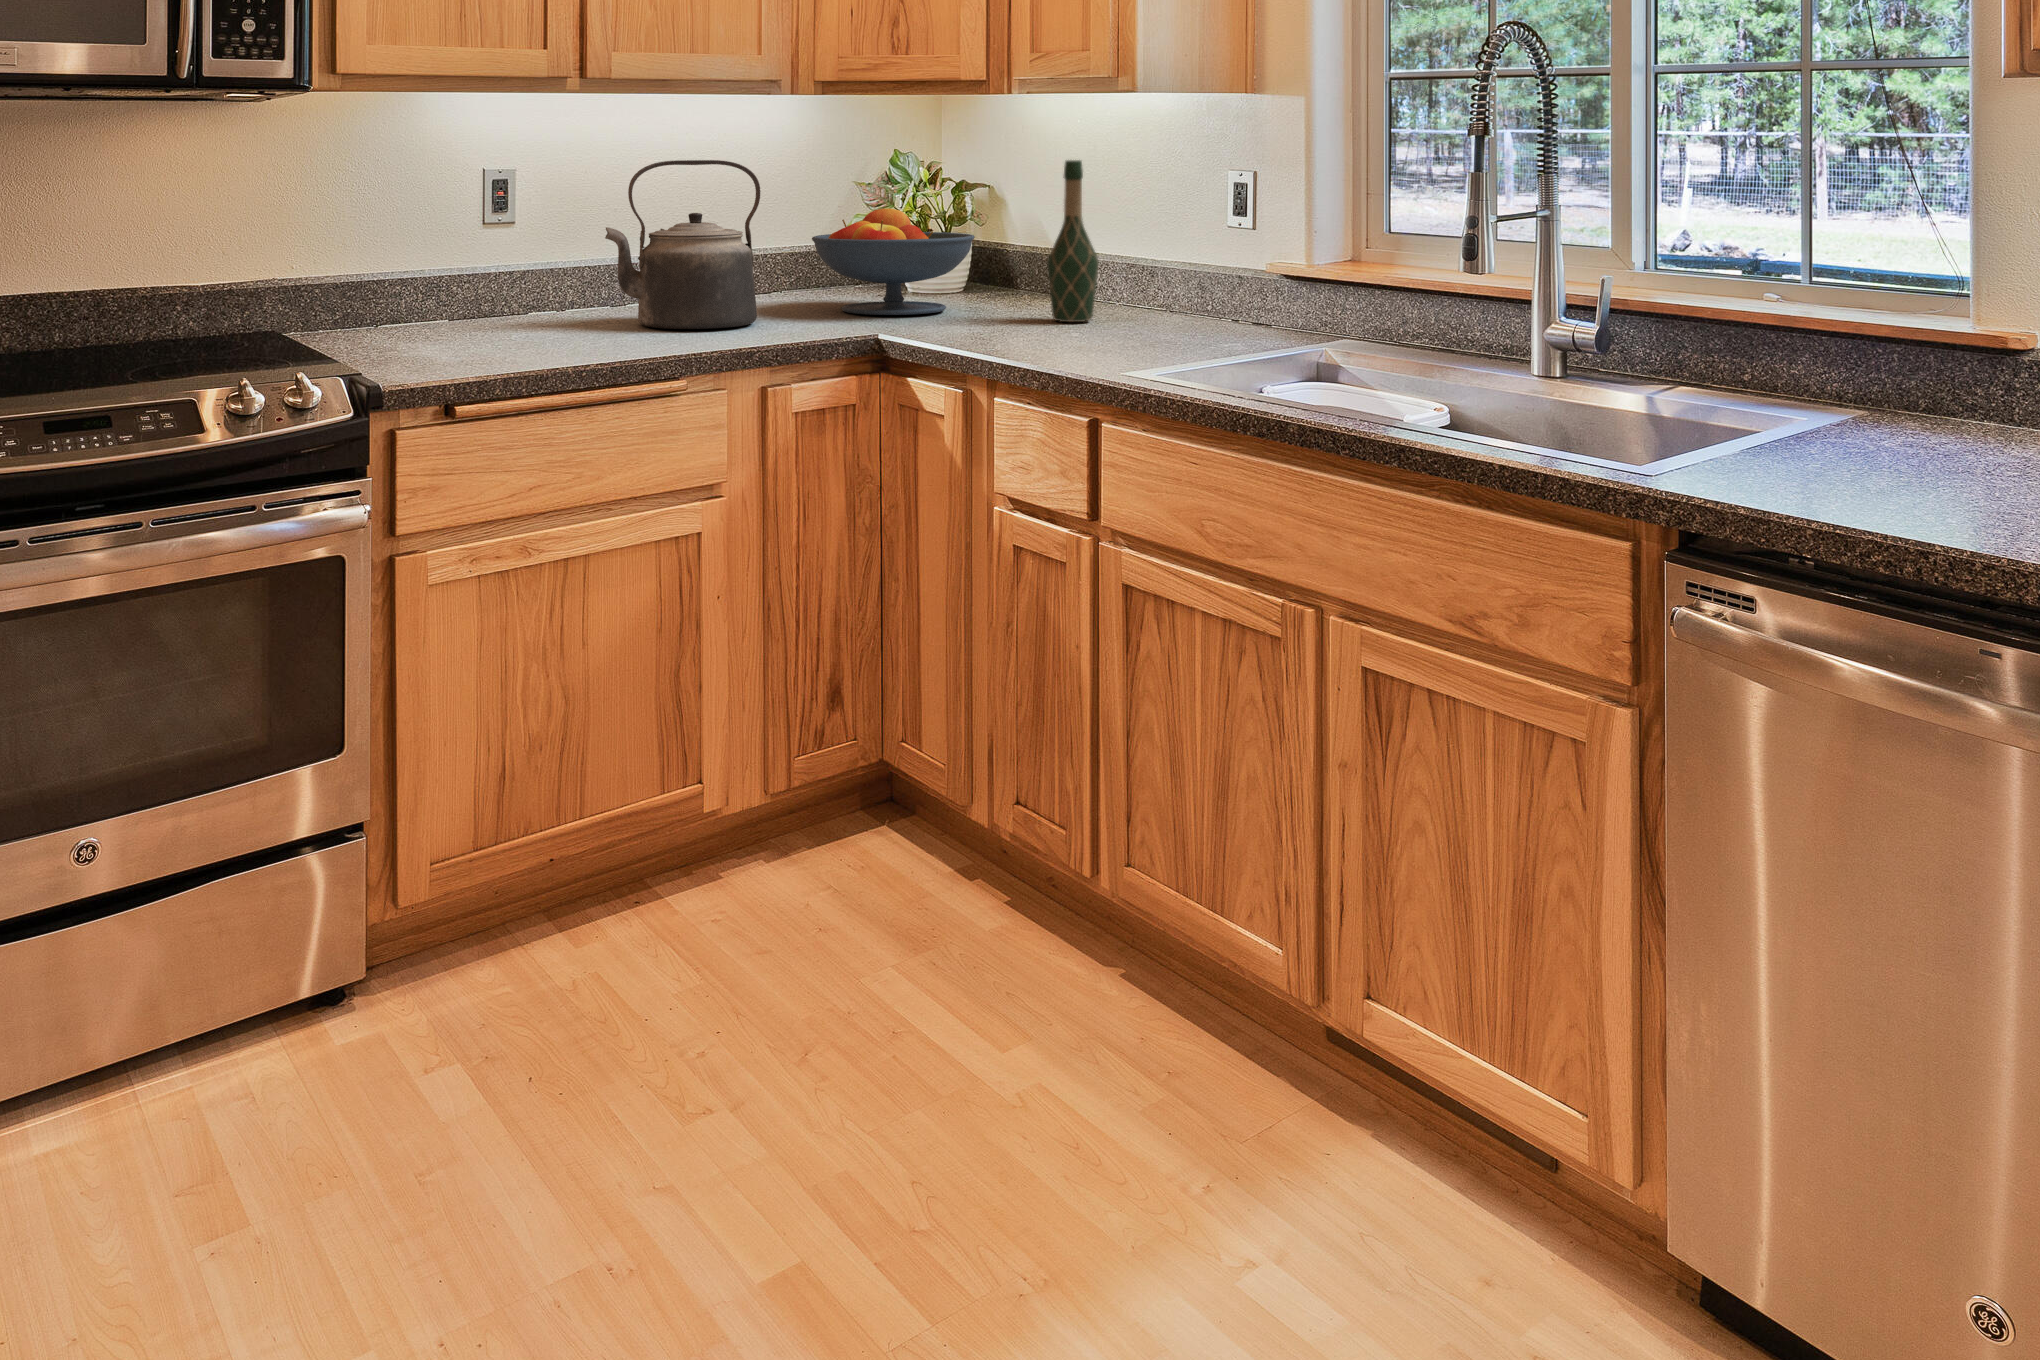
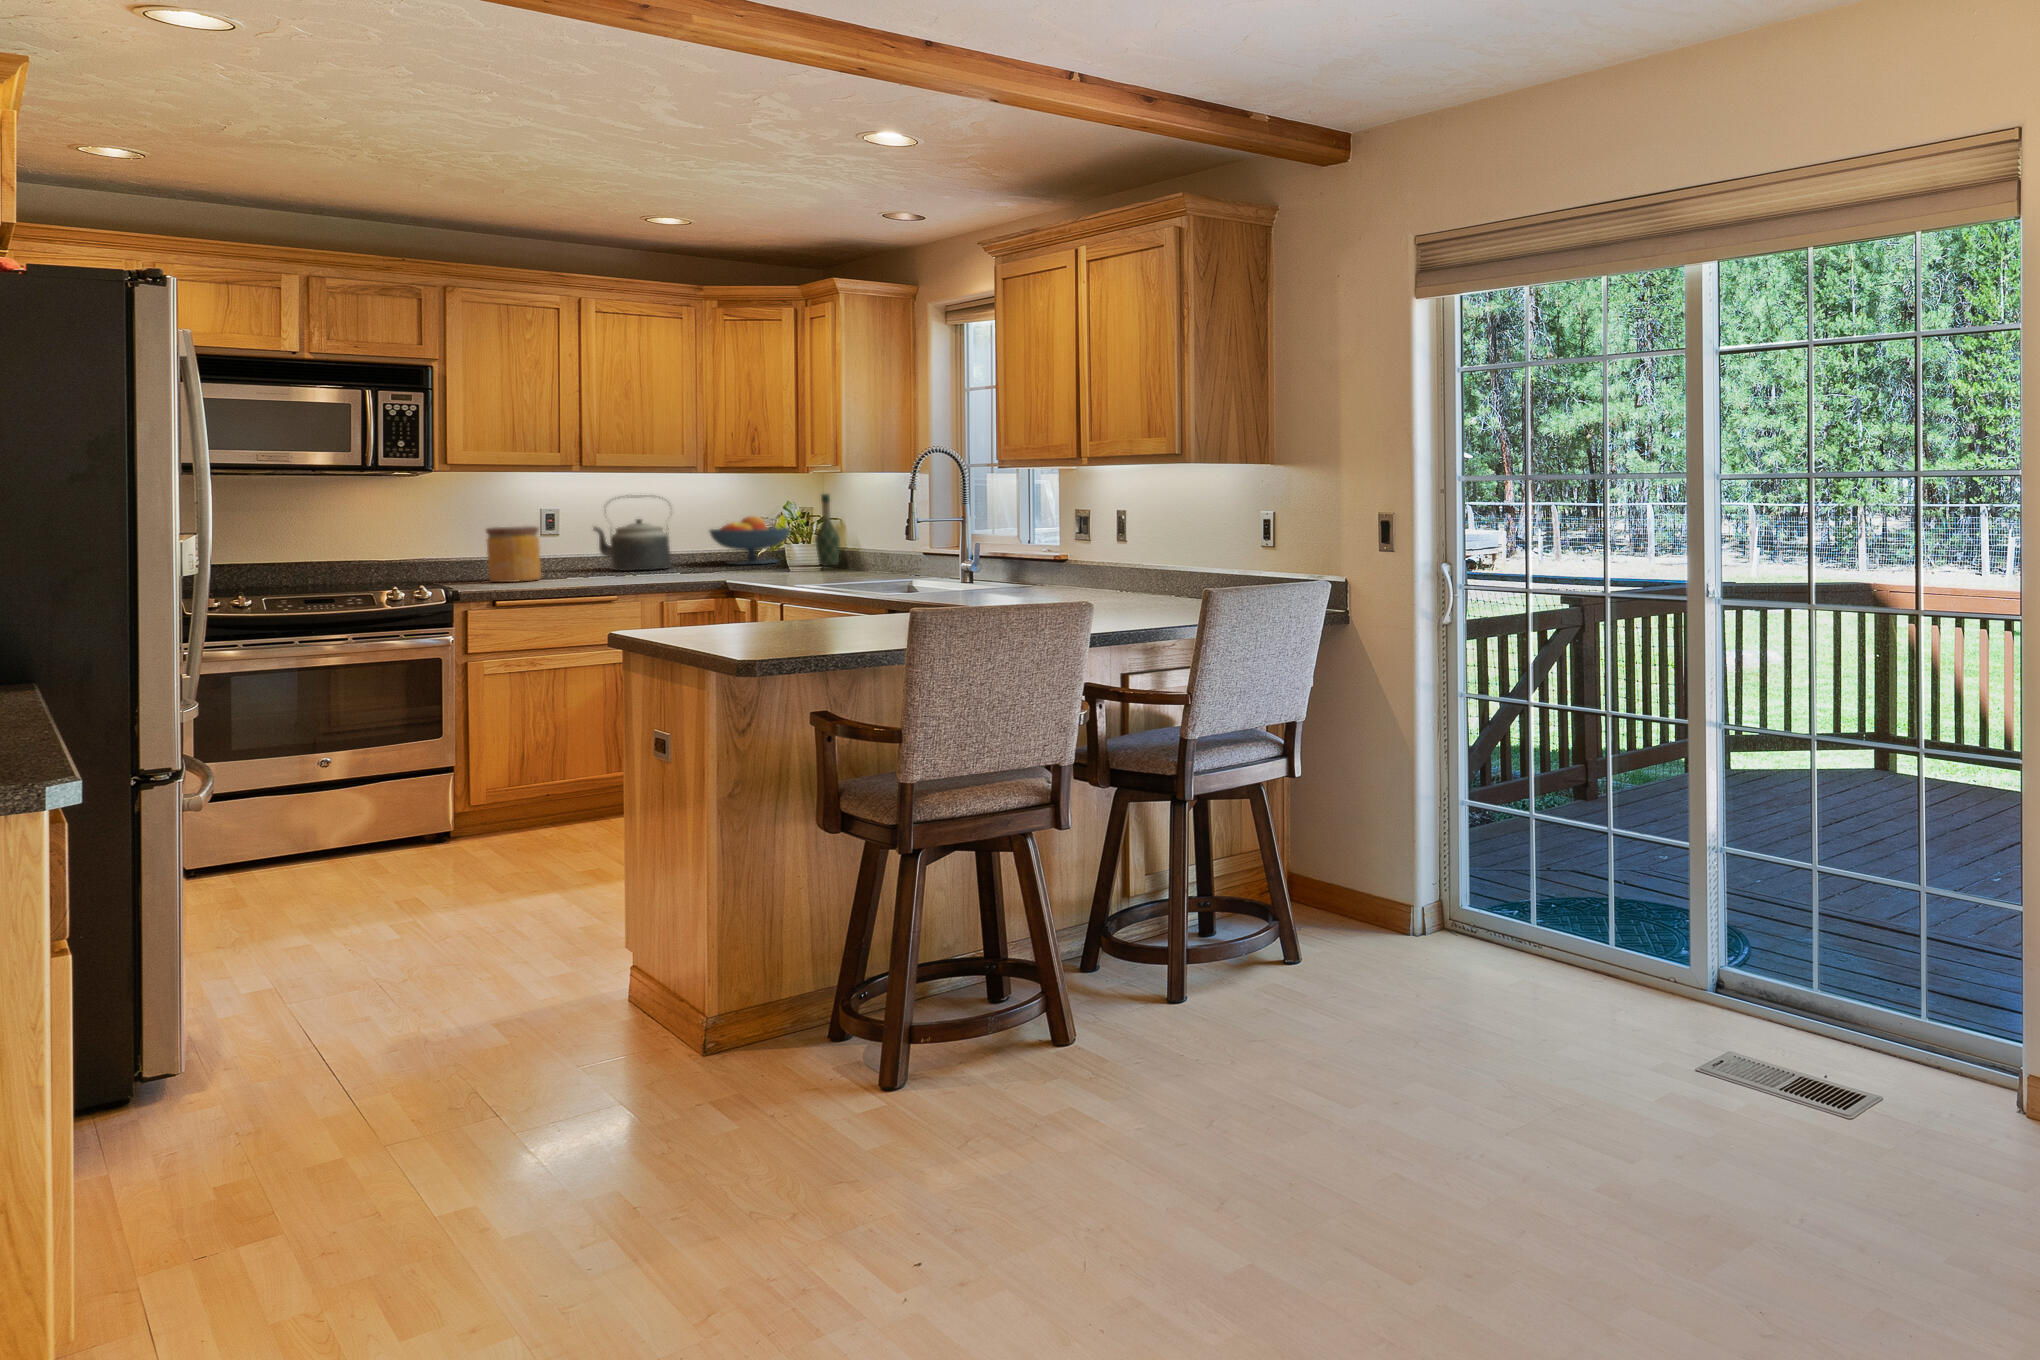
jar: none [421,229,533,363] -> present [486,526,541,582]

